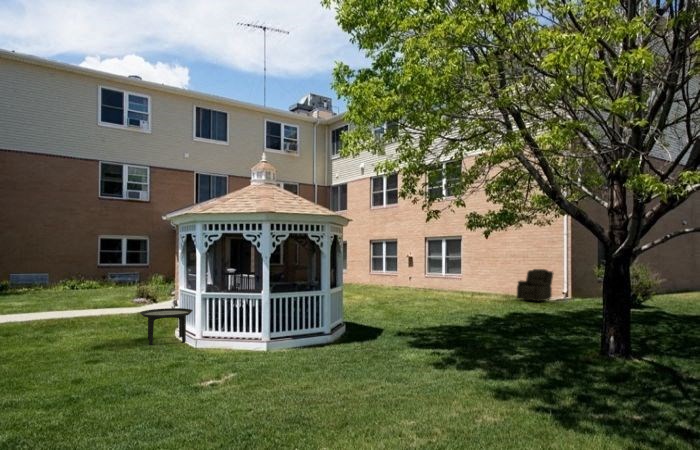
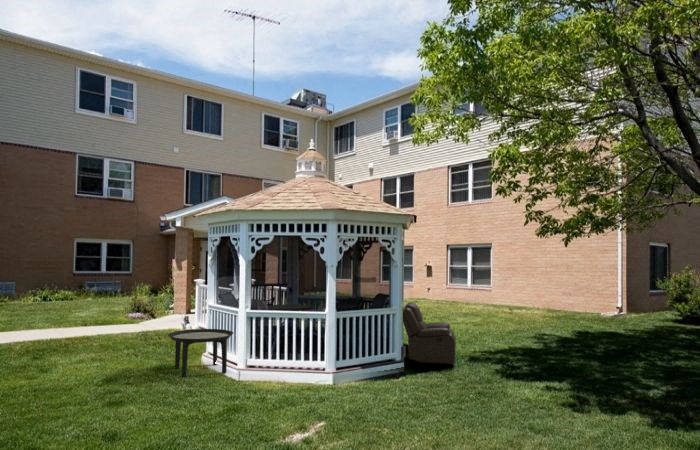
chair: present [517,269,553,302] -> present [403,302,456,365]

